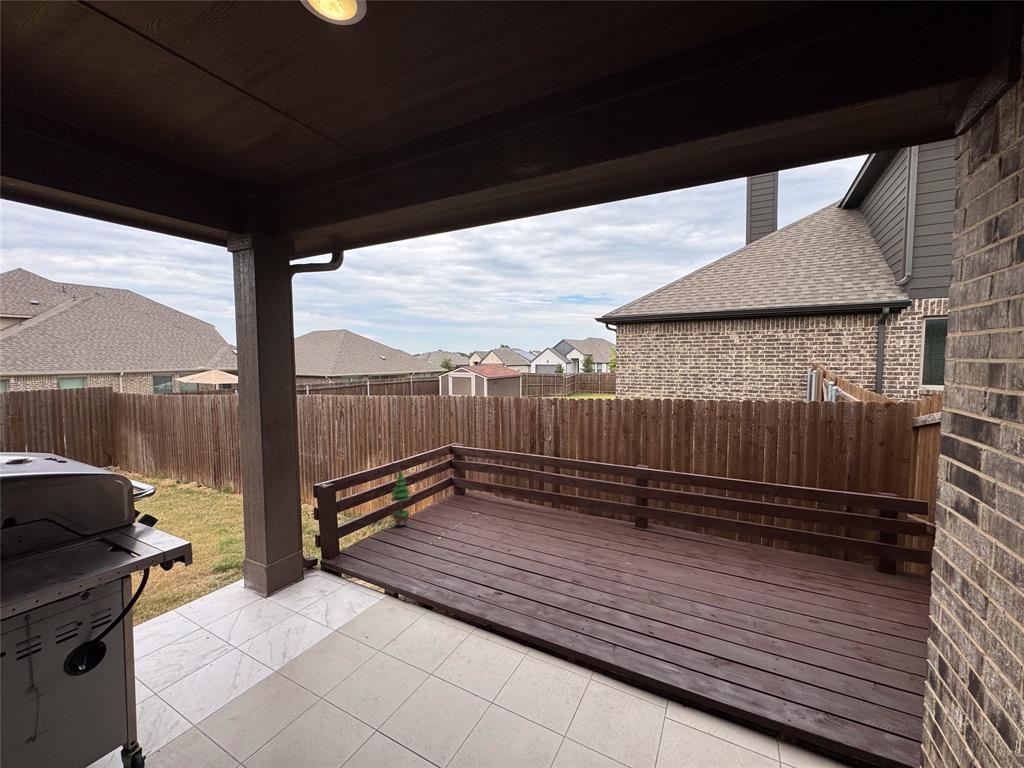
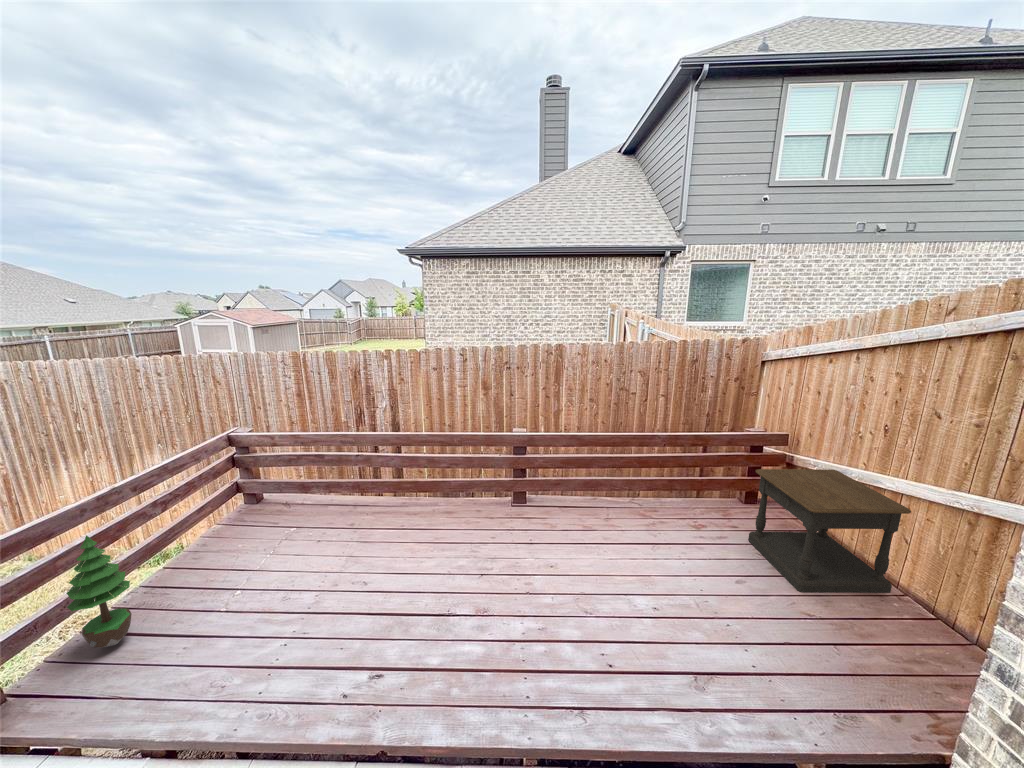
side table: none [799,508,891,613] -> present [748,469,911,593]

